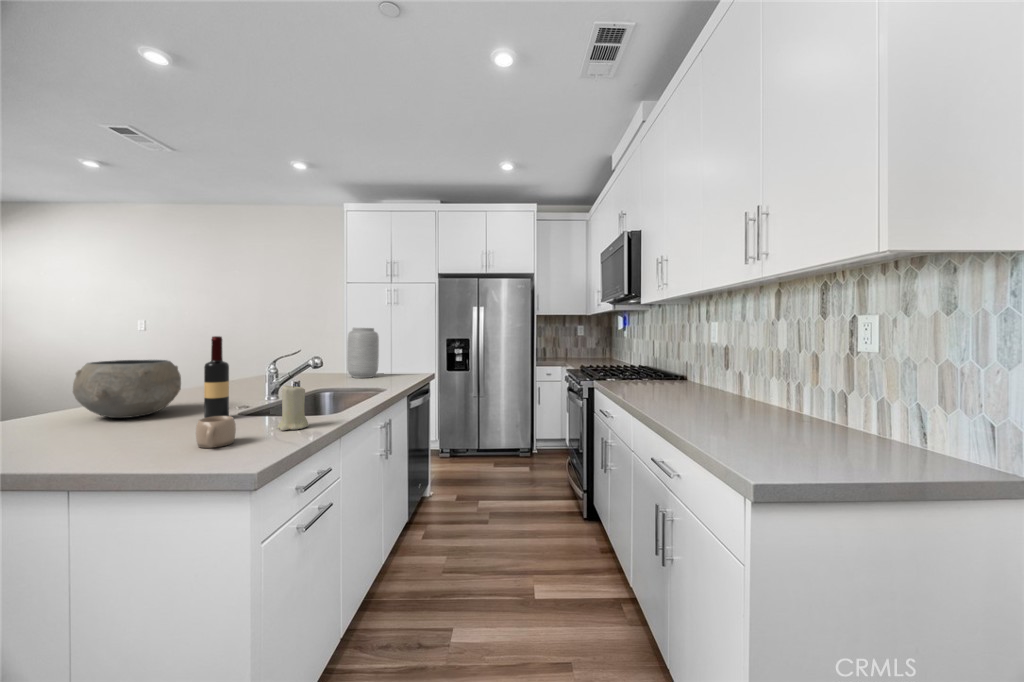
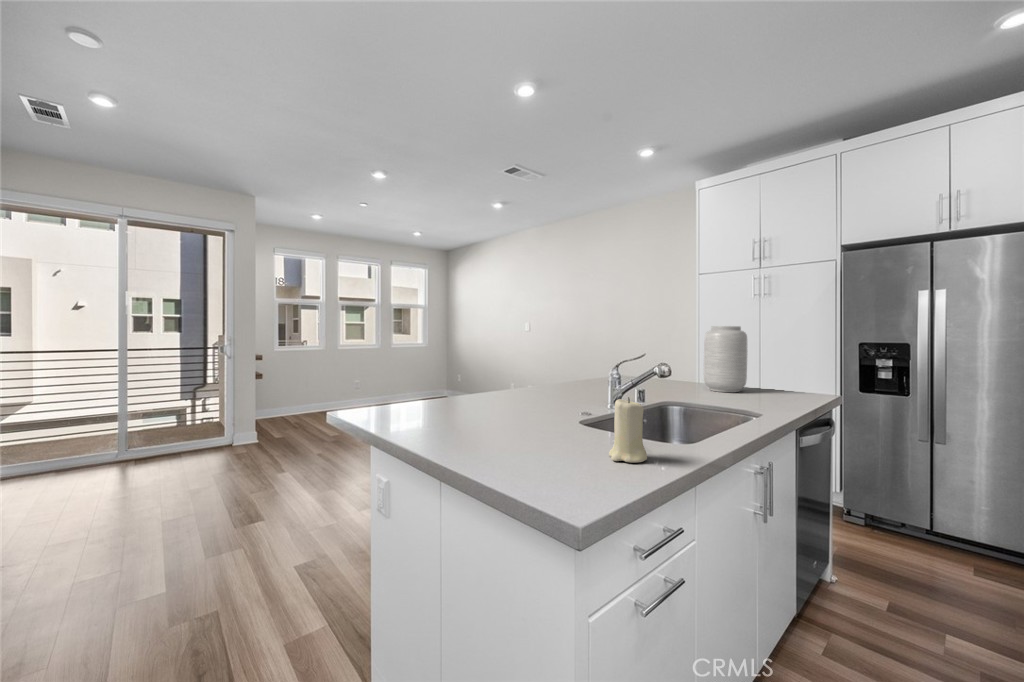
wine bottle: present [204,336,229,418] -> none [541,334,564,430]
ceramic bowl: present [73,360,181,418] -> none [451,358,527,415]
mug: present [196,416,236,448] -> none [518,430,558,472]

